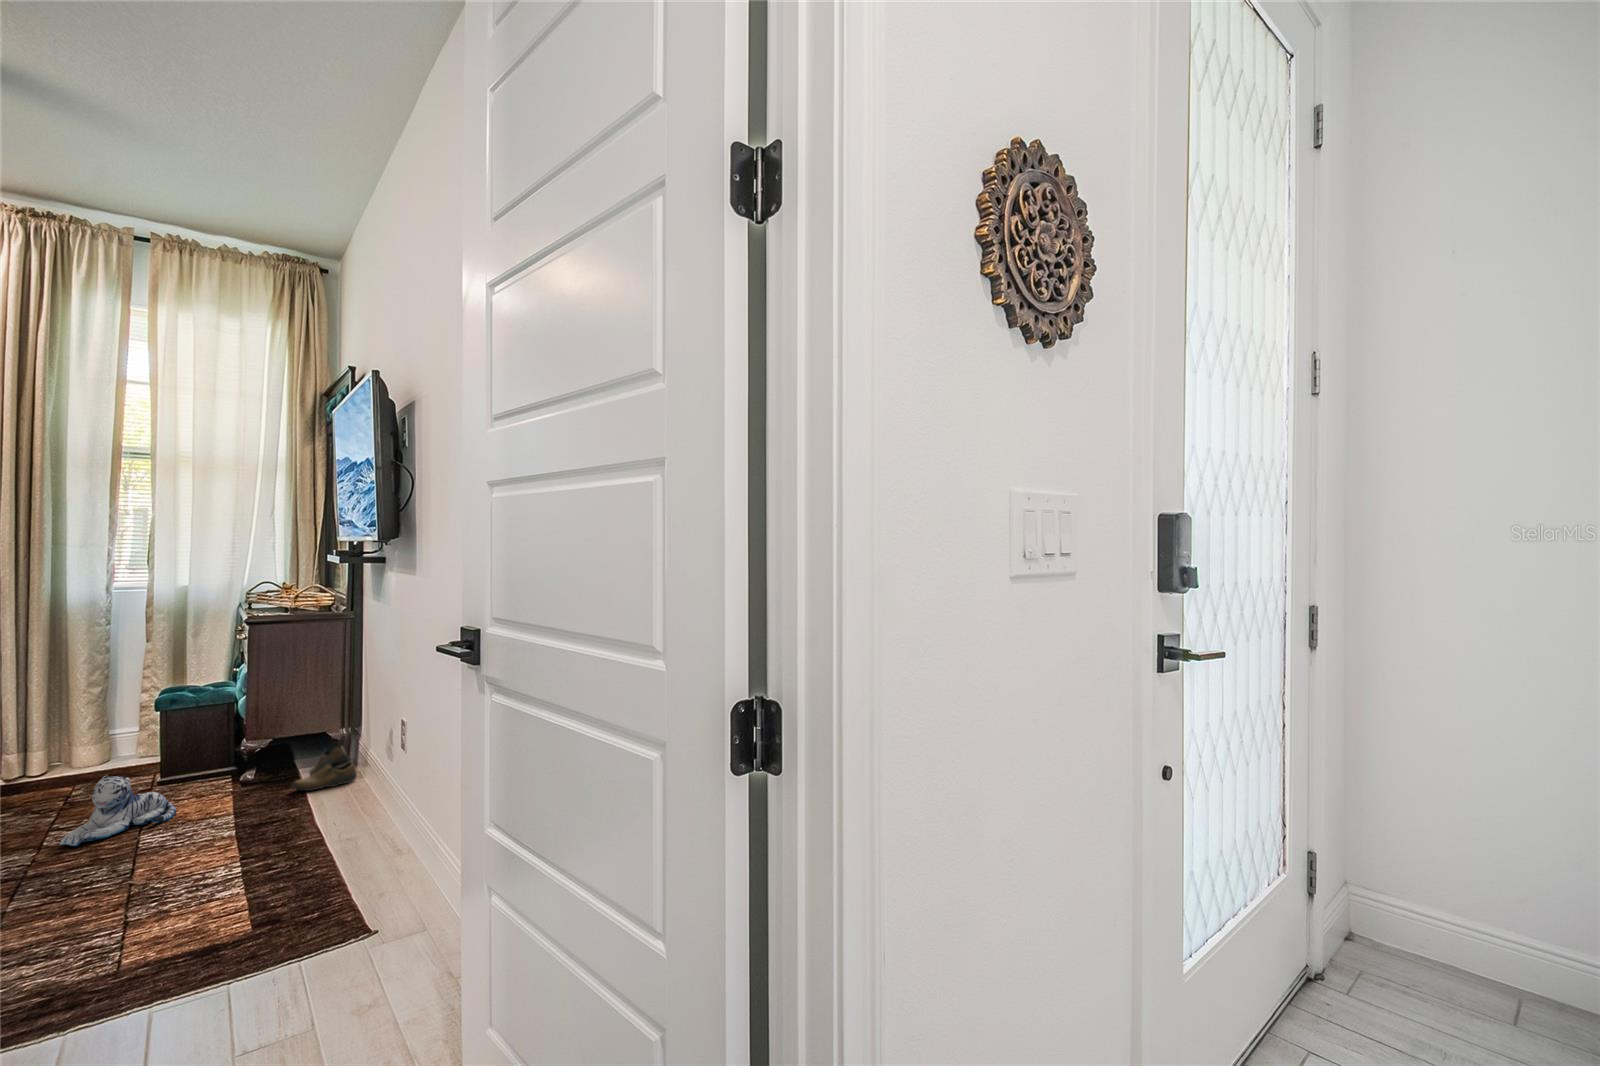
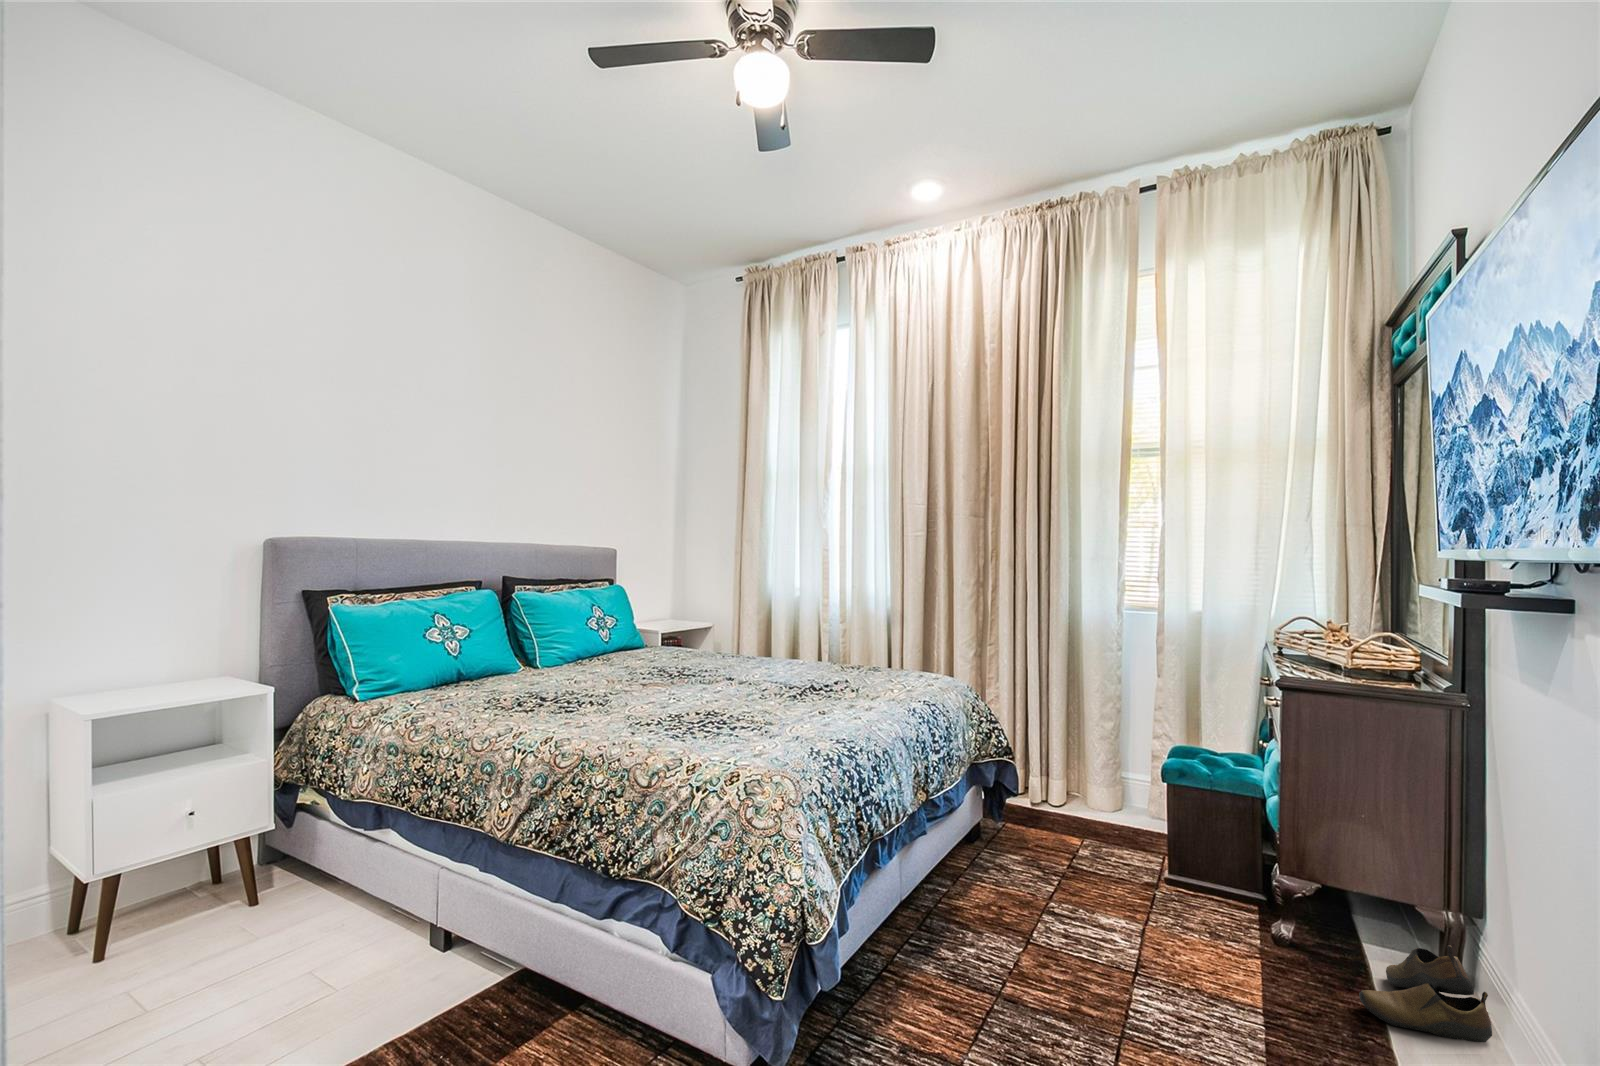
plush toy: present [60,776,177,847] -> none [1044,878,1181,977]

